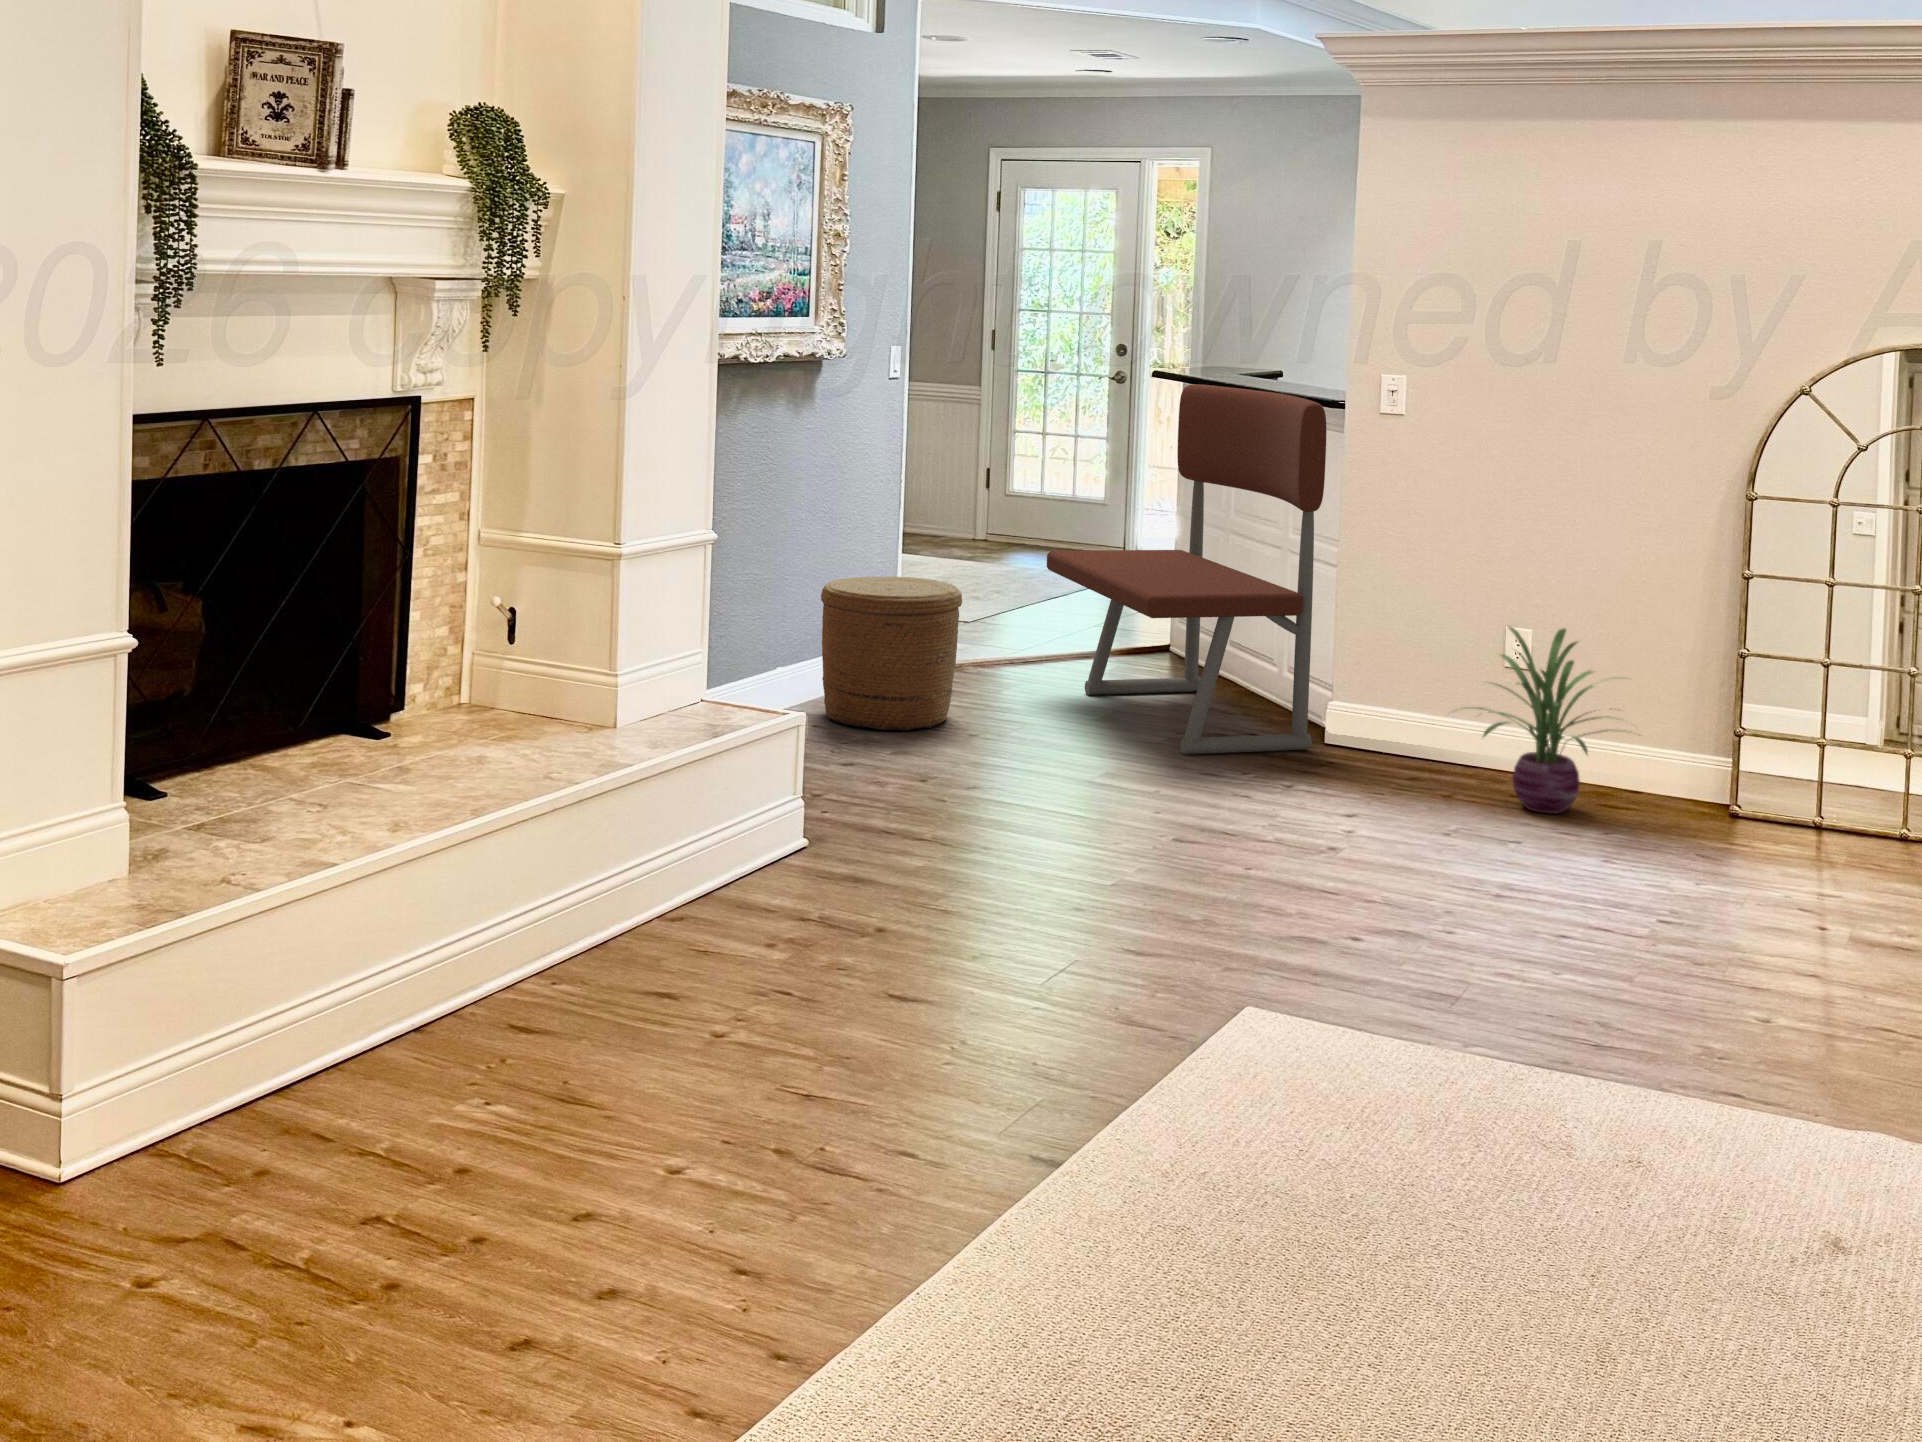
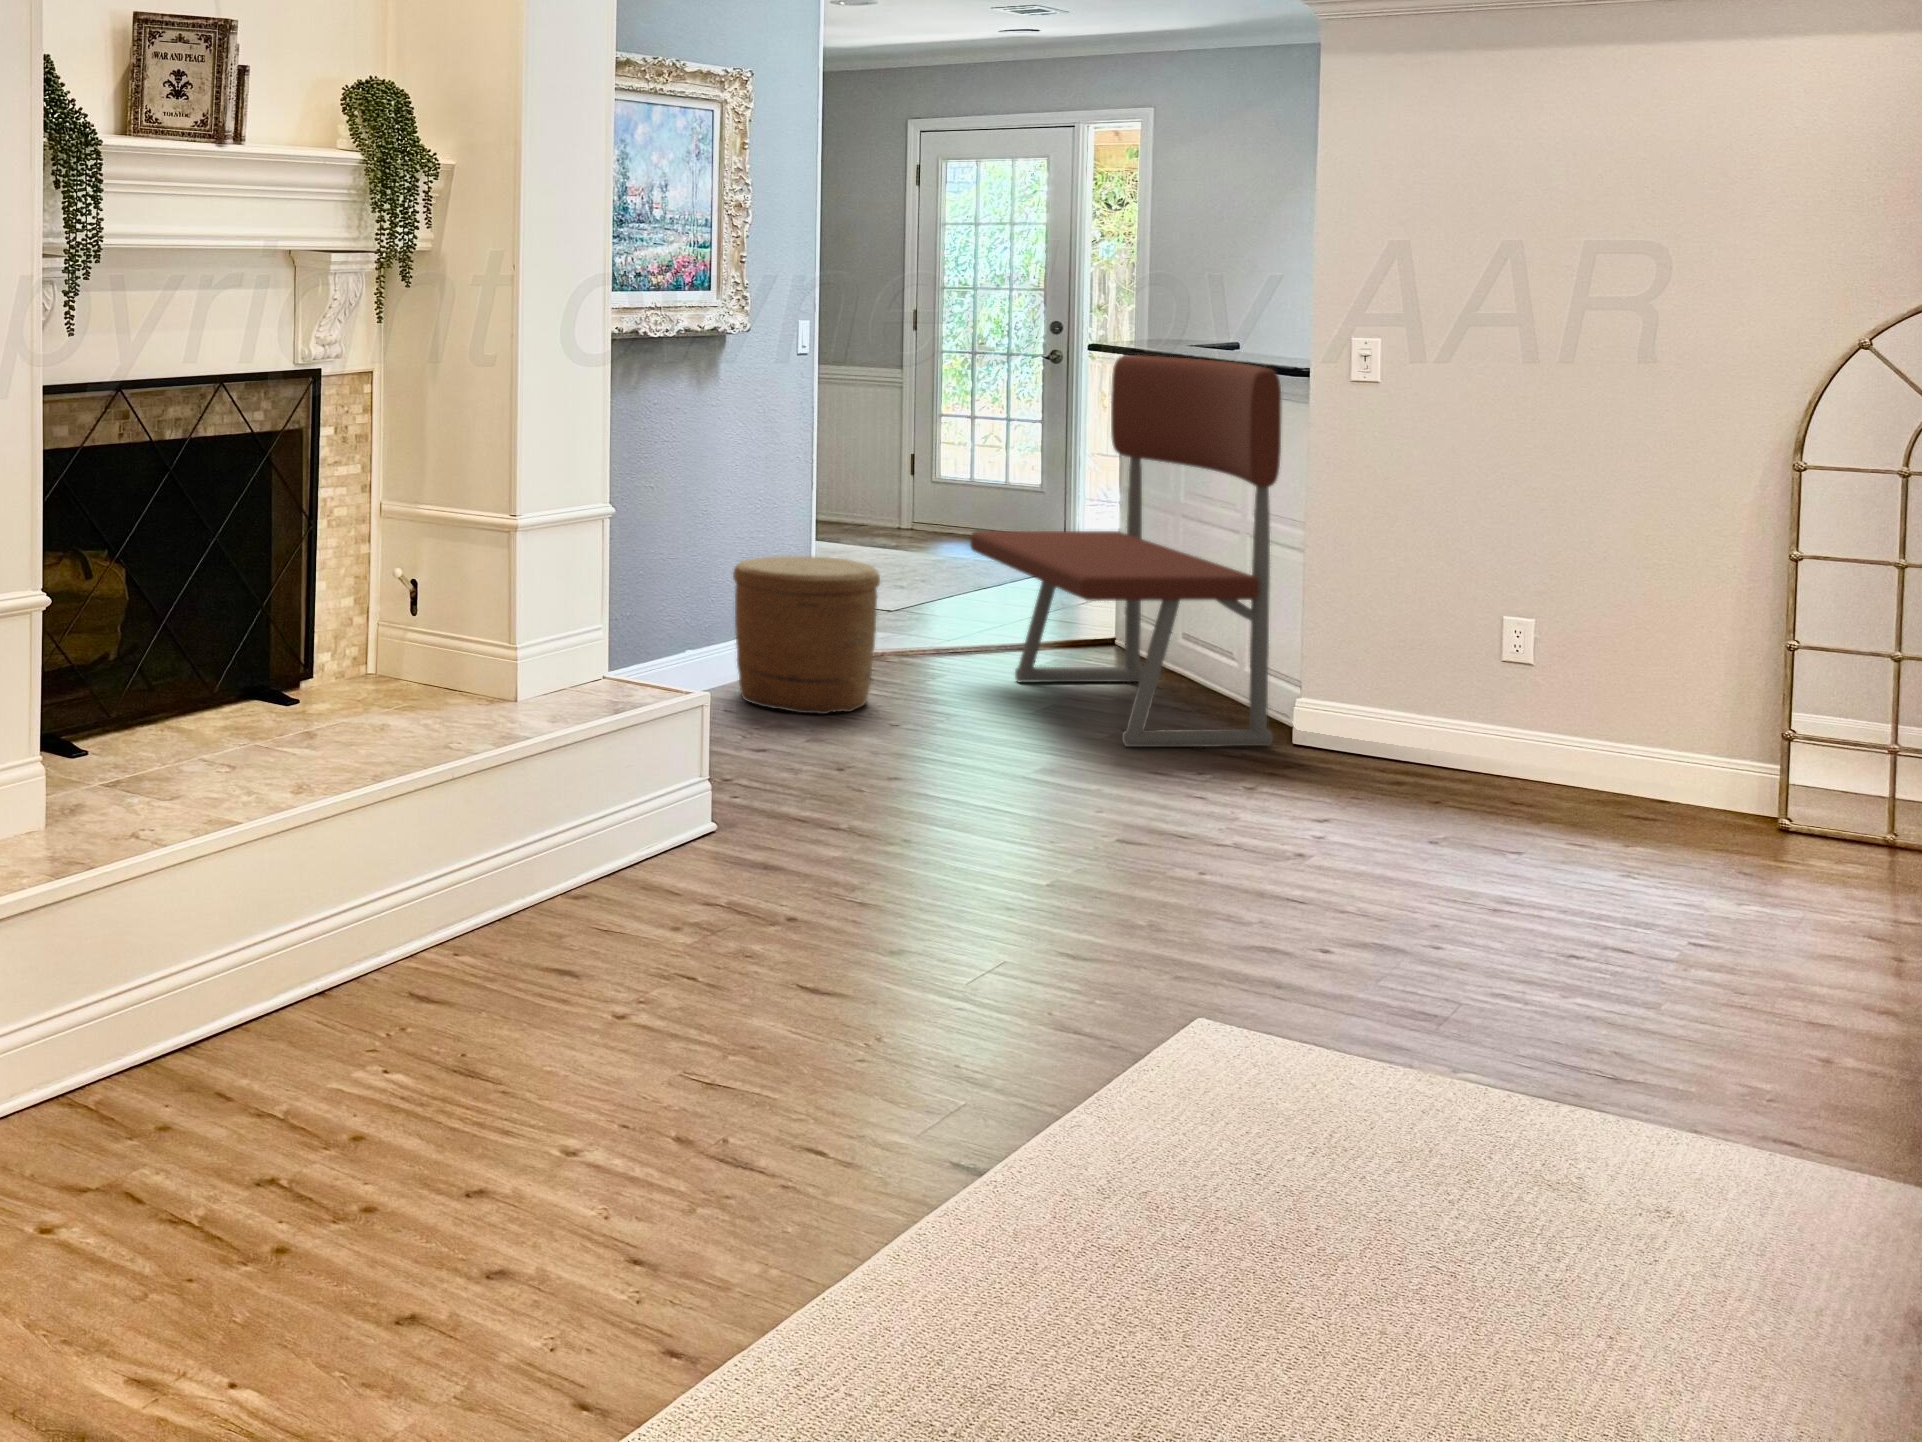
decorative plant: present [1456,627,1642,814] -> none [1429,612,1691,827]

